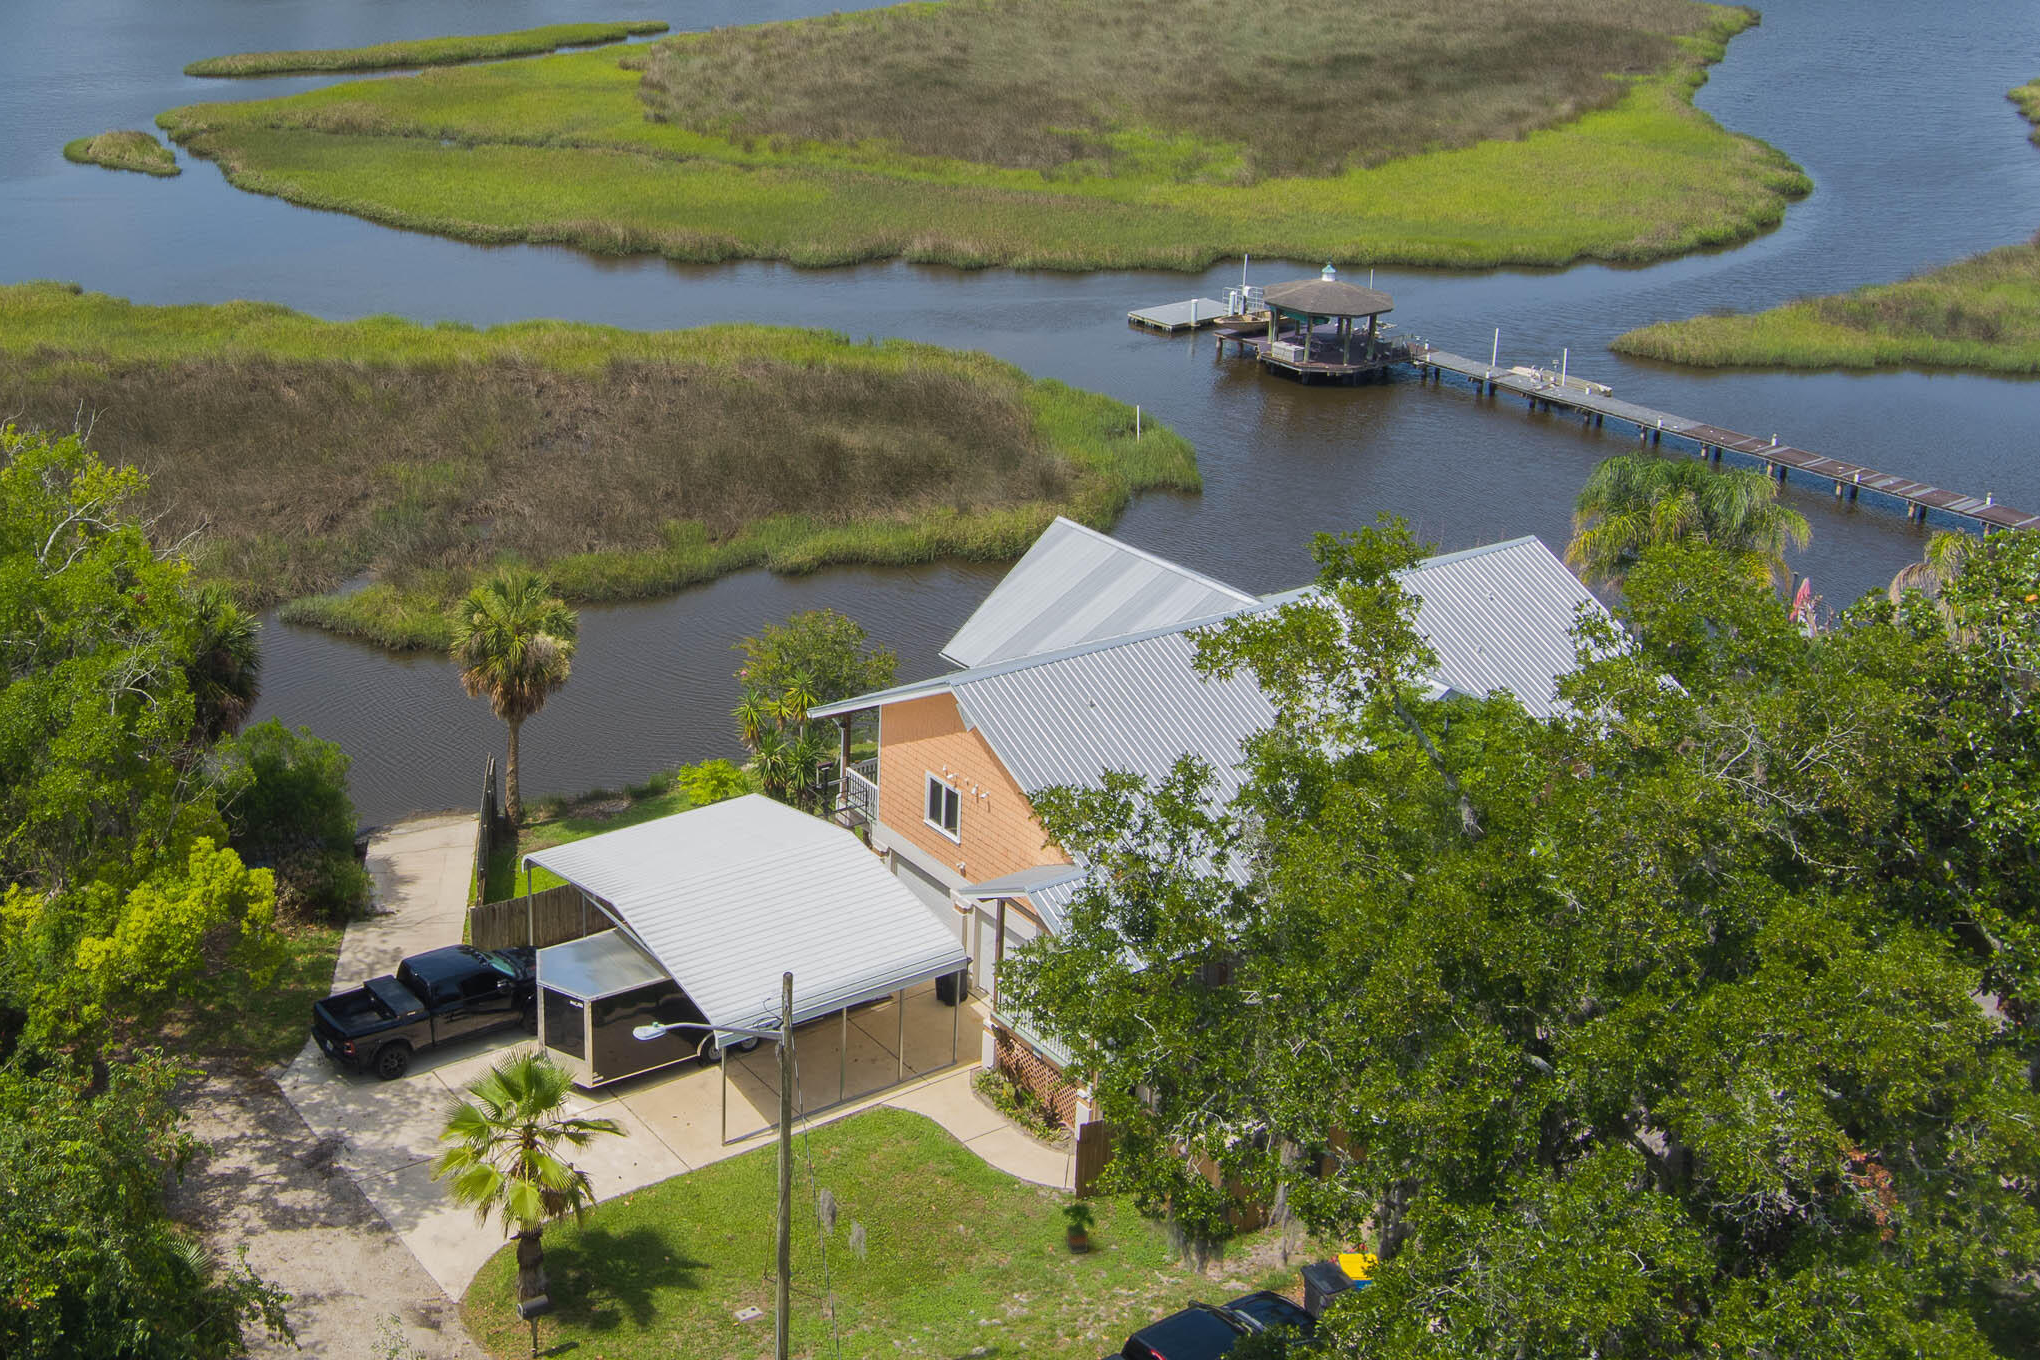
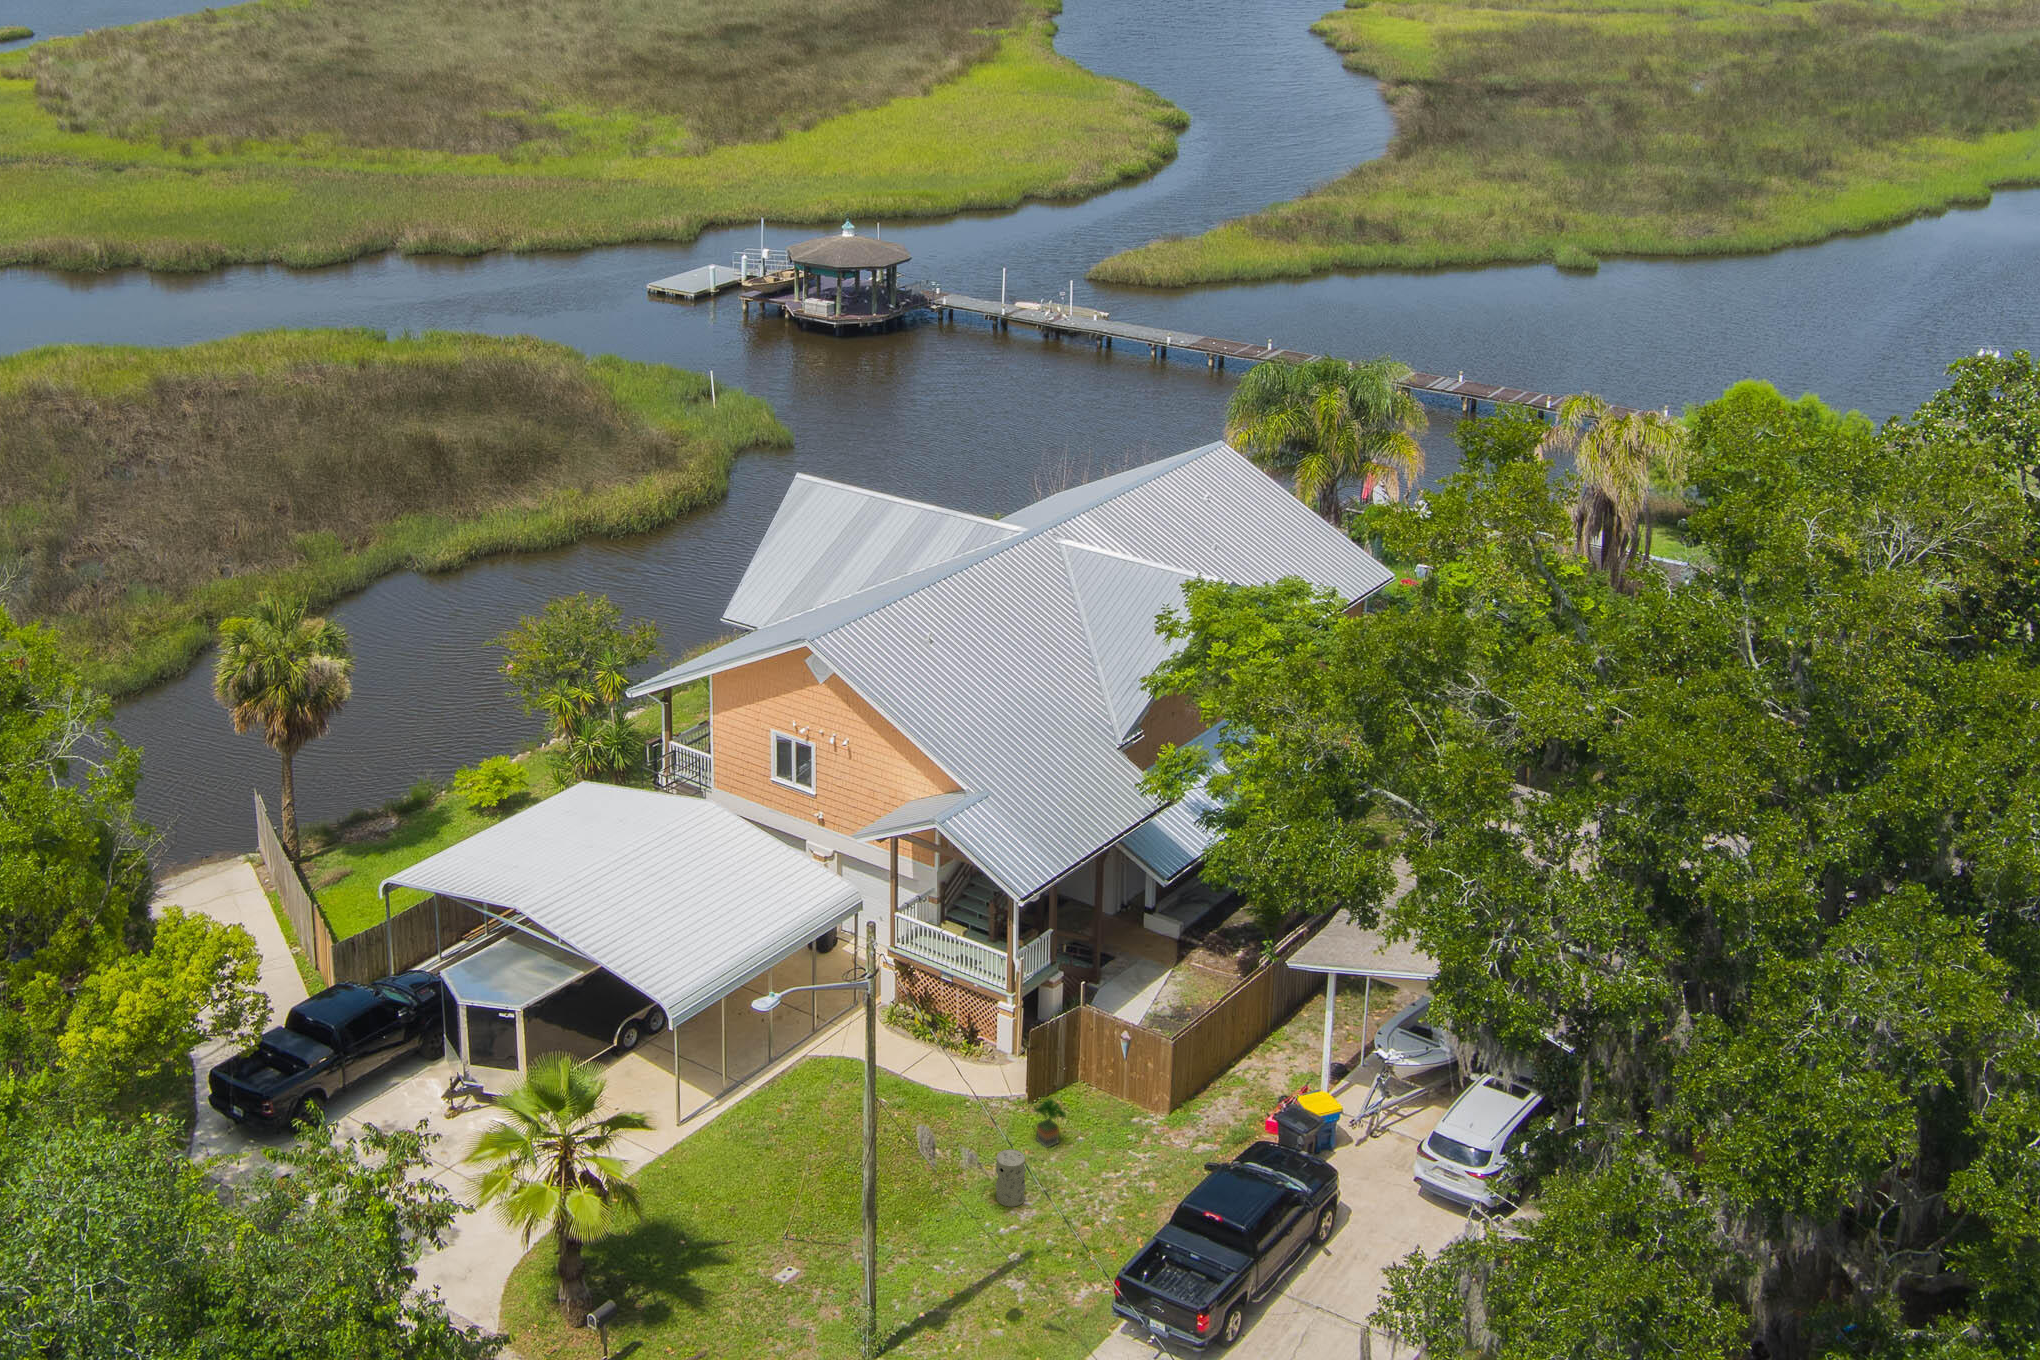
trash can: none [989,1243,1021,1304] -> present [996,1149,1026,1207]

